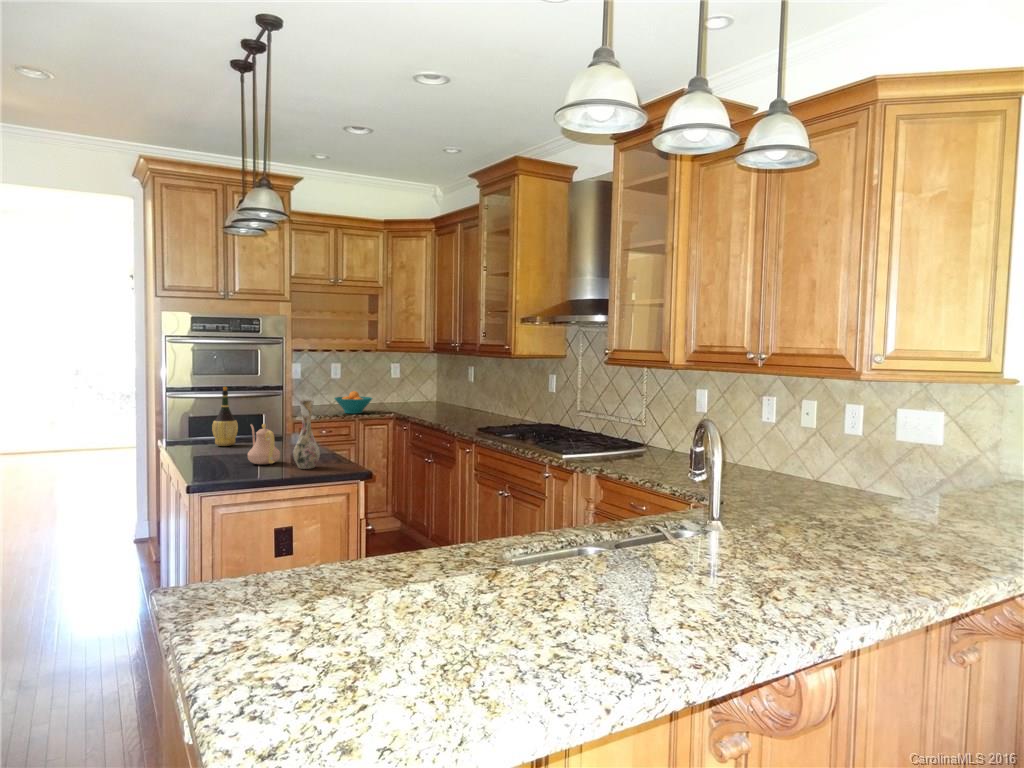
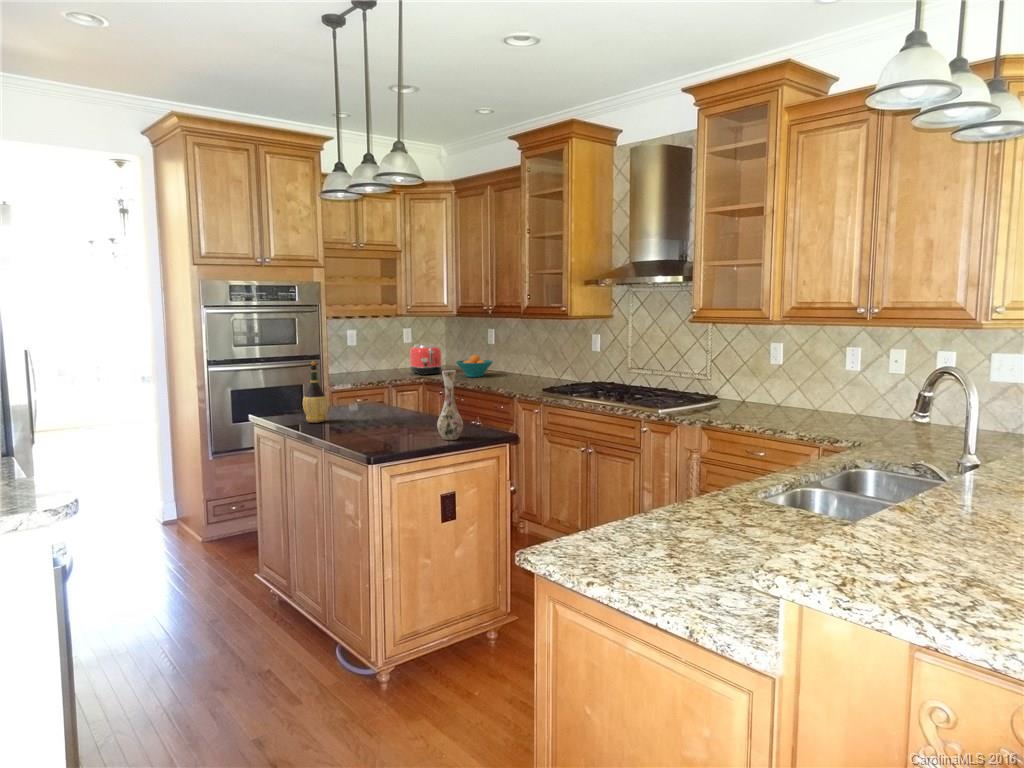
toaster: none [391,379,421,410] -> present [409,343,442,375]
fruit bowl: present [334,391,373,414] -> present [456,355,493,377]
teapot: present [248,424,280,464] -> none [373,397,414,438]

